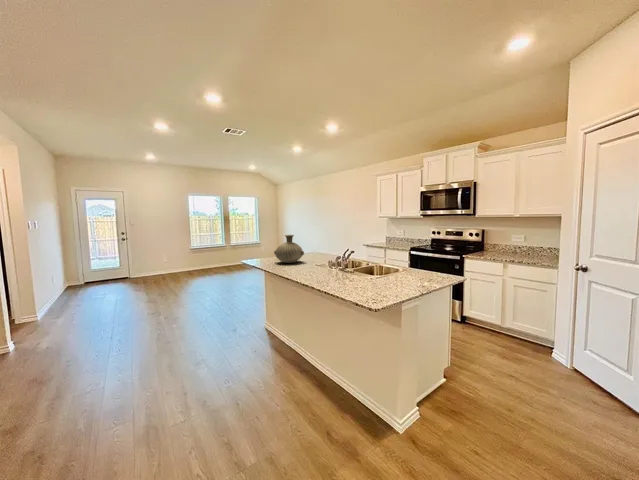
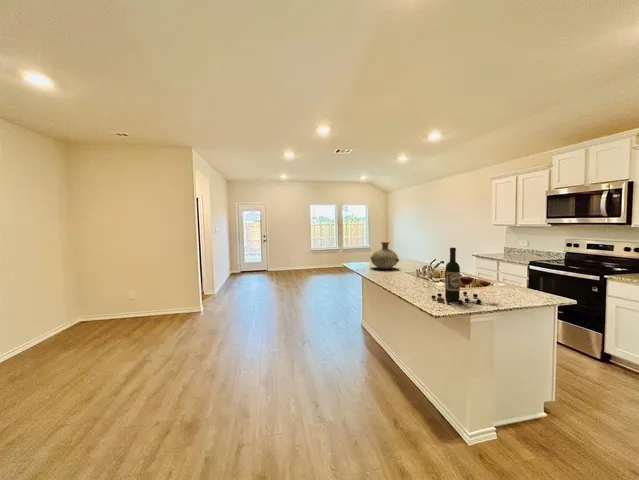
wine bottle: none [348,237,398,291] -> present [431,248,491,304]

